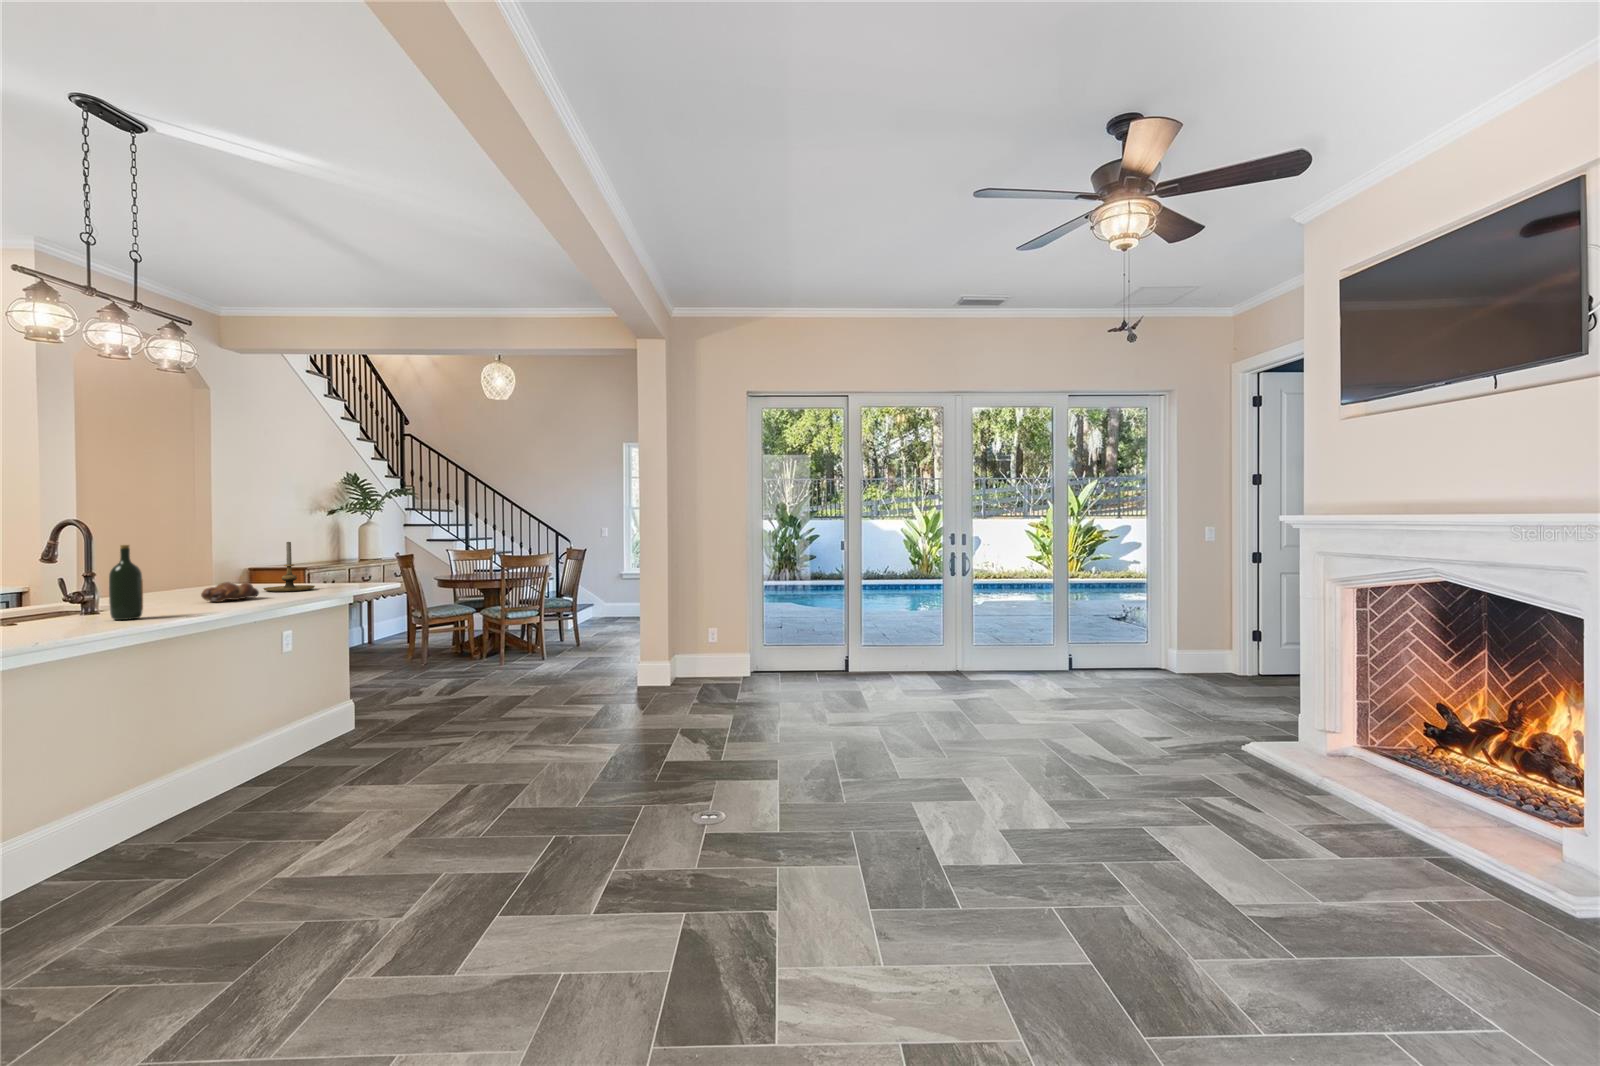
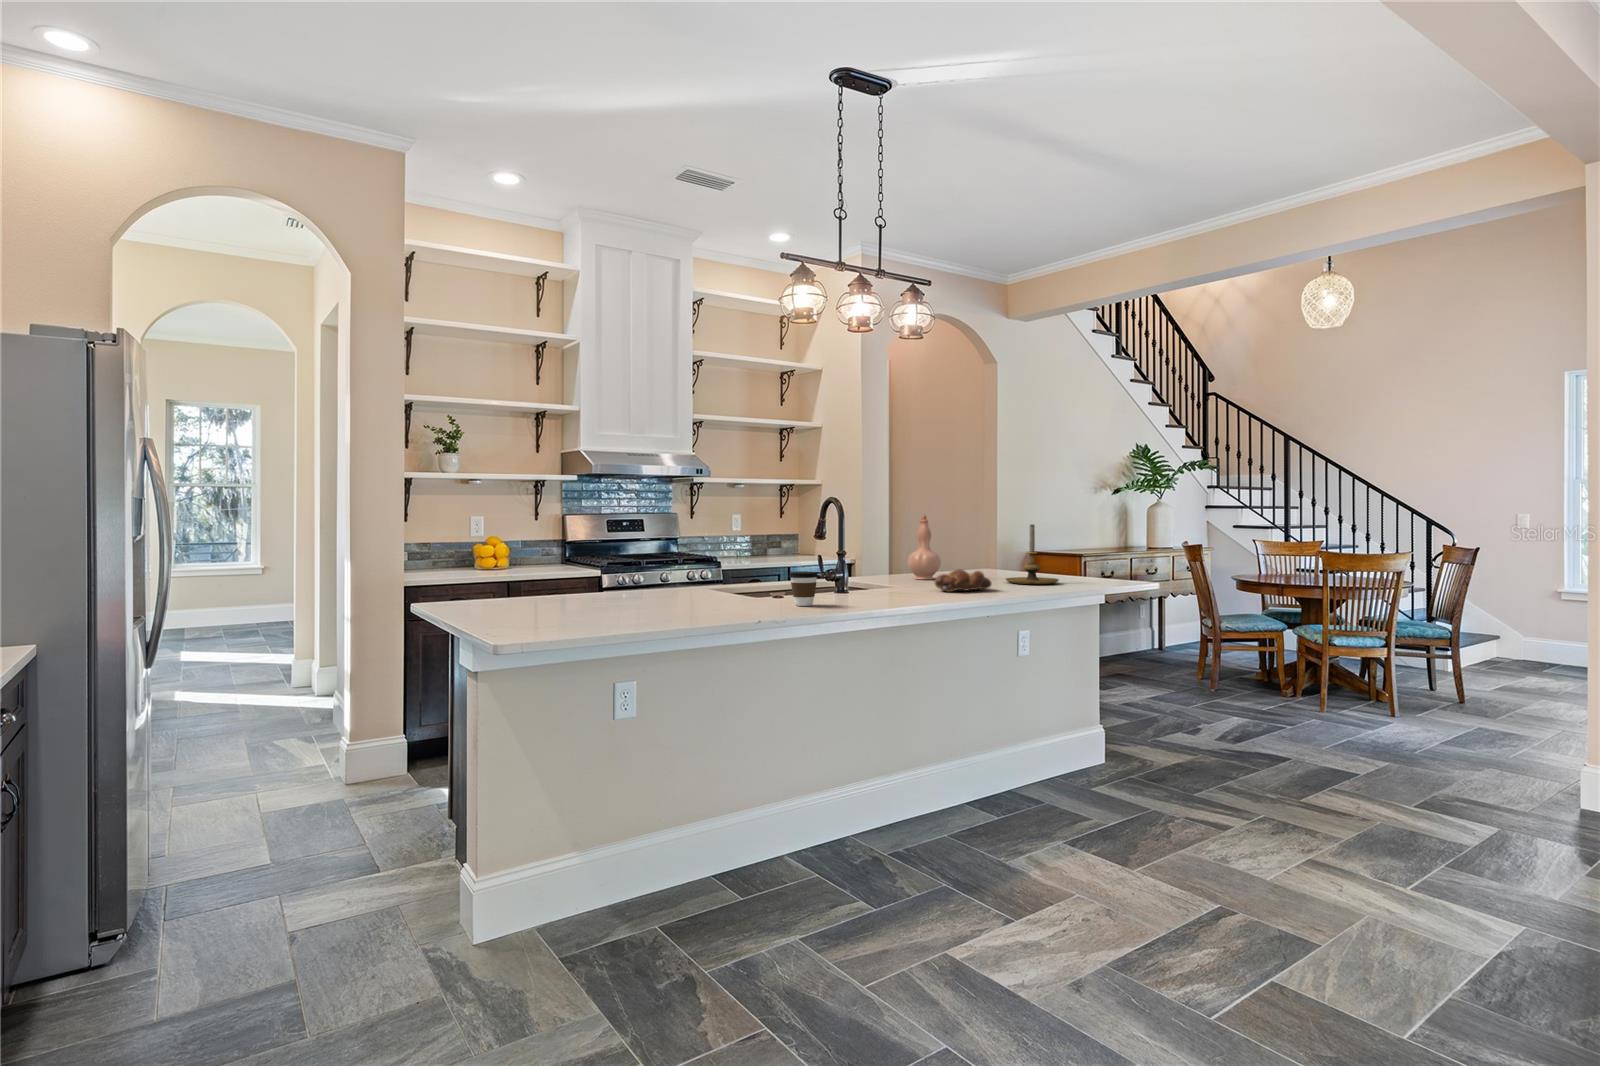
vase: none [152,535,191,595] -> present [908,514,941,579]
wine bottle: present [109,545,143,620] -> none [837,523,864,605]
coffee cup: none [50,592,89,626] -> present [789,572,819,606]

